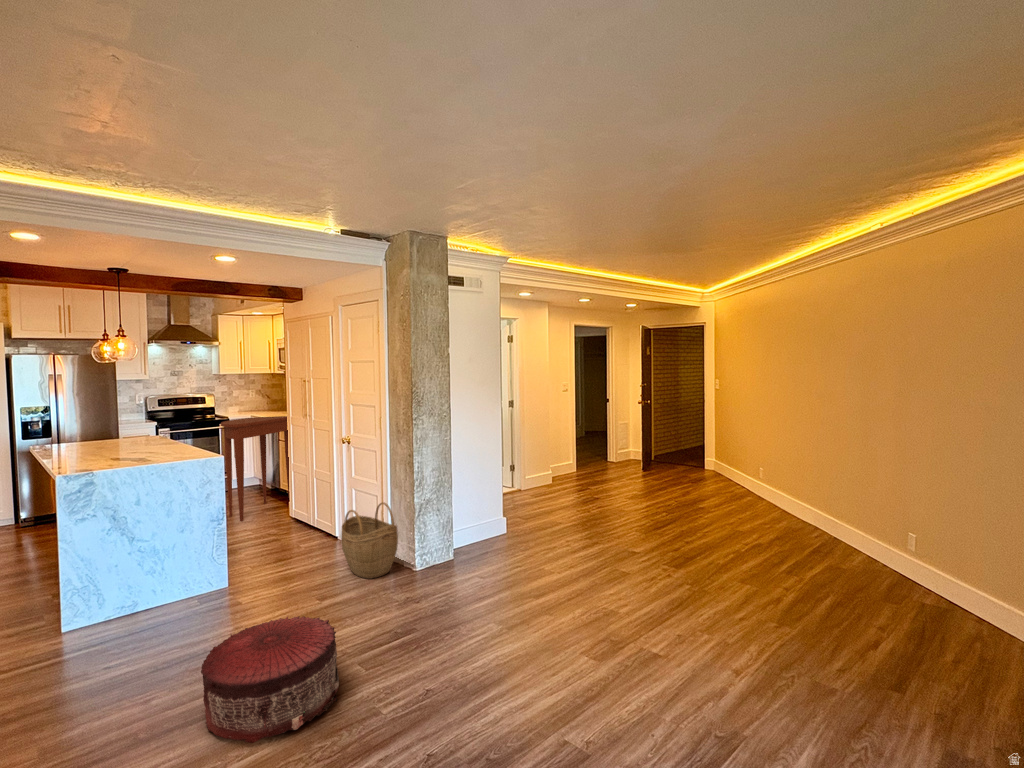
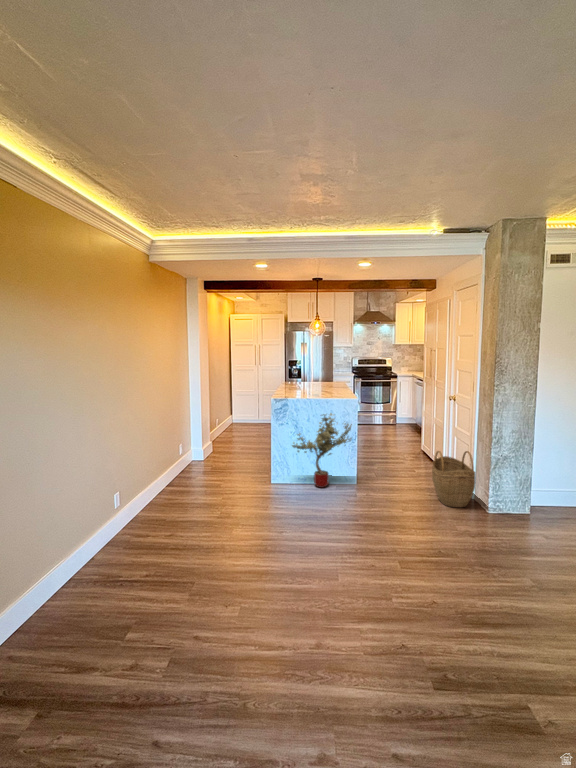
console table: present [221,416,289,521] -> none [385,375,436,443]
potted tree: none [92,487,220,622] -> present [292,413,352,488]
pouf: present [201,616,339,743] -> none [301,505,381,578]

